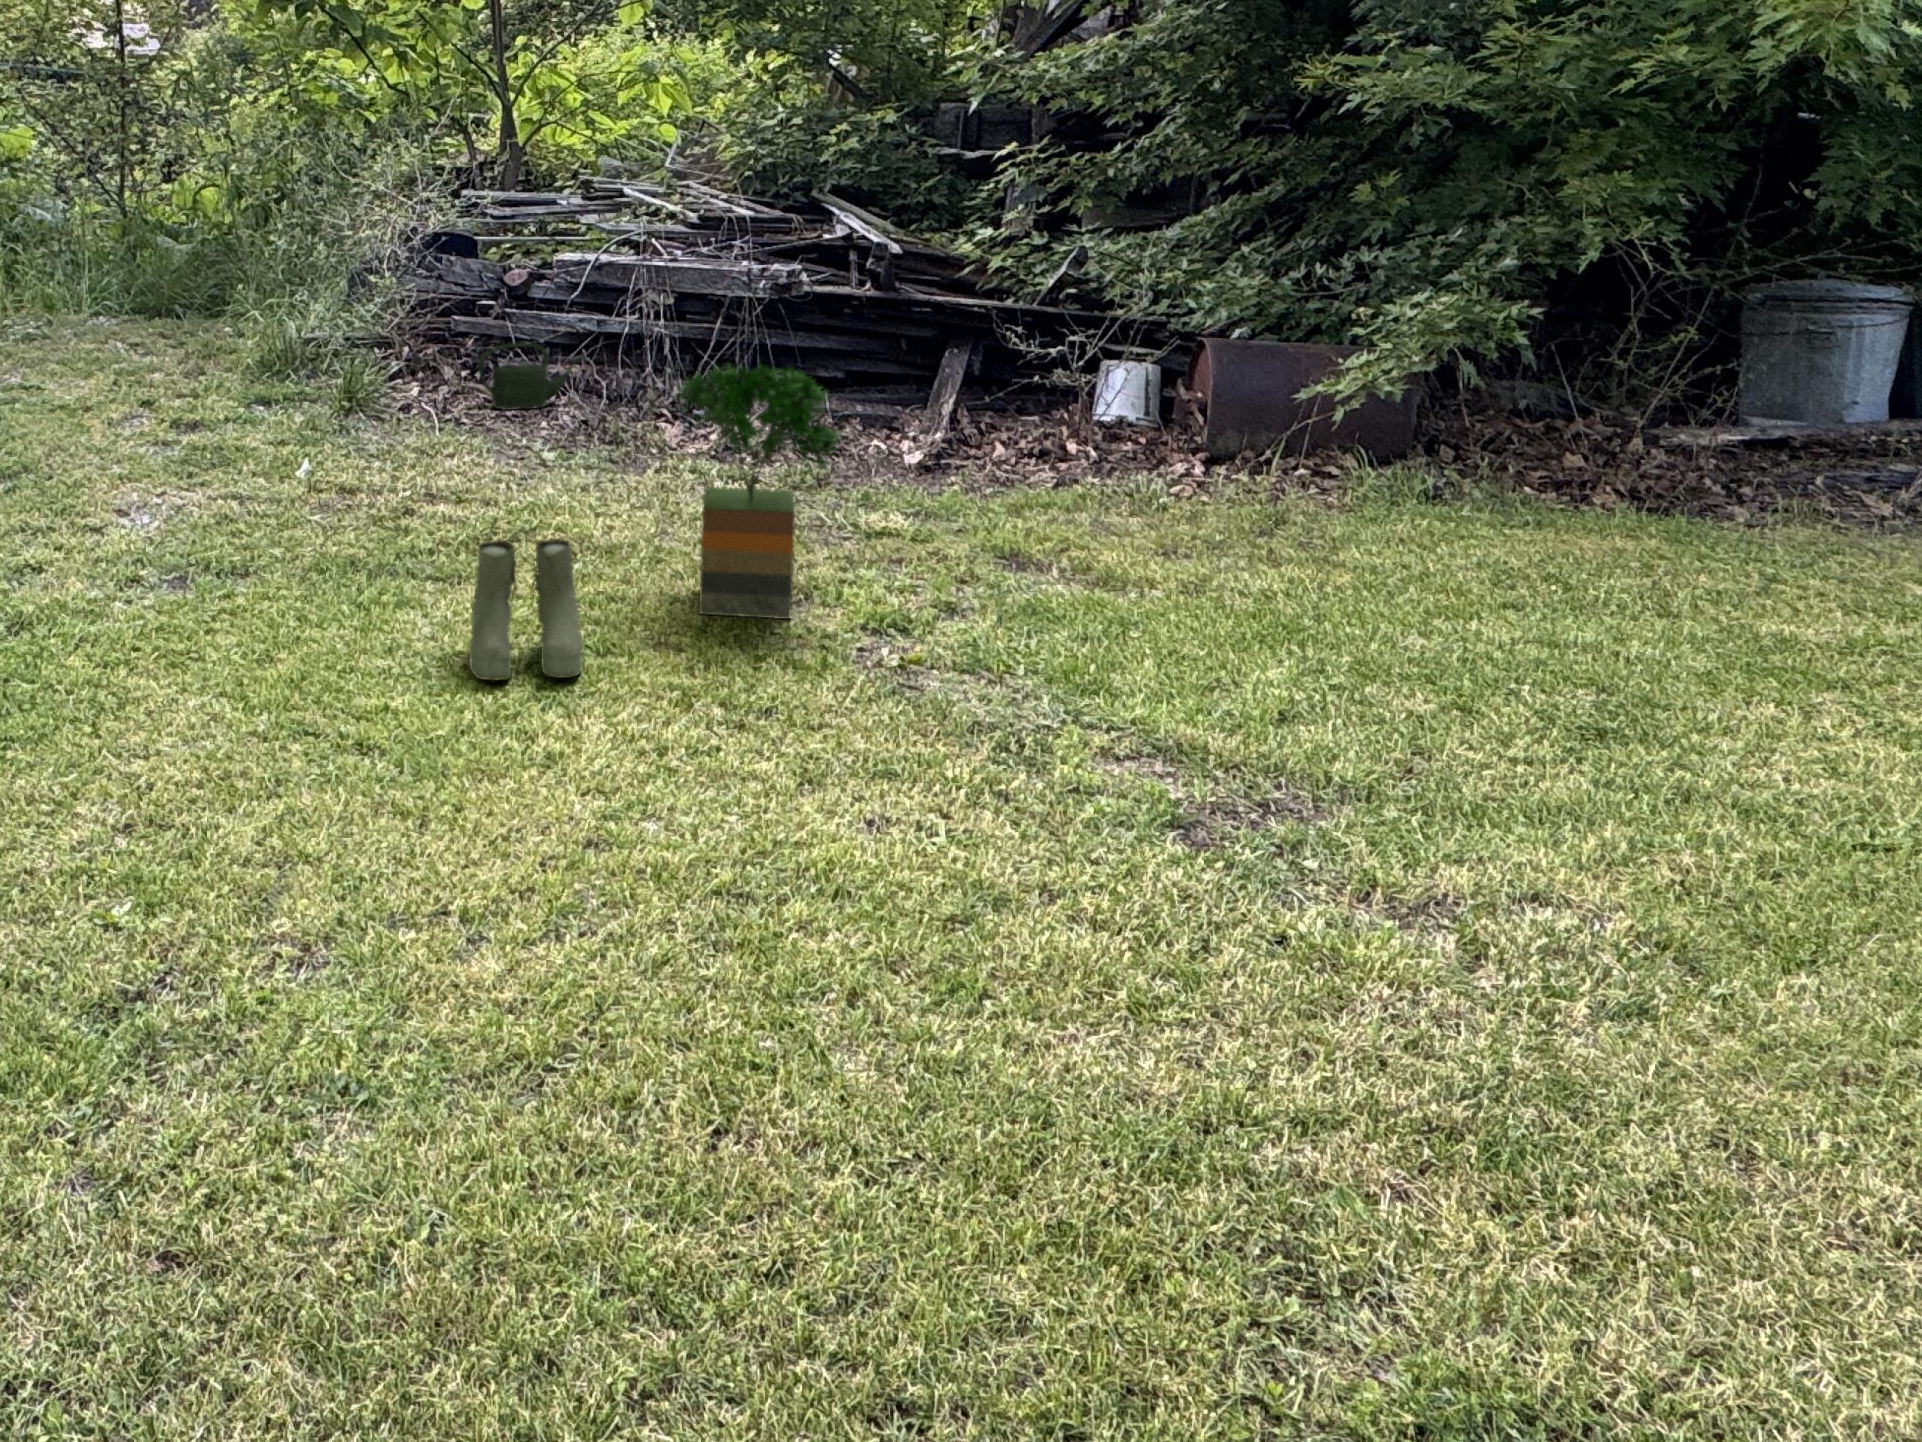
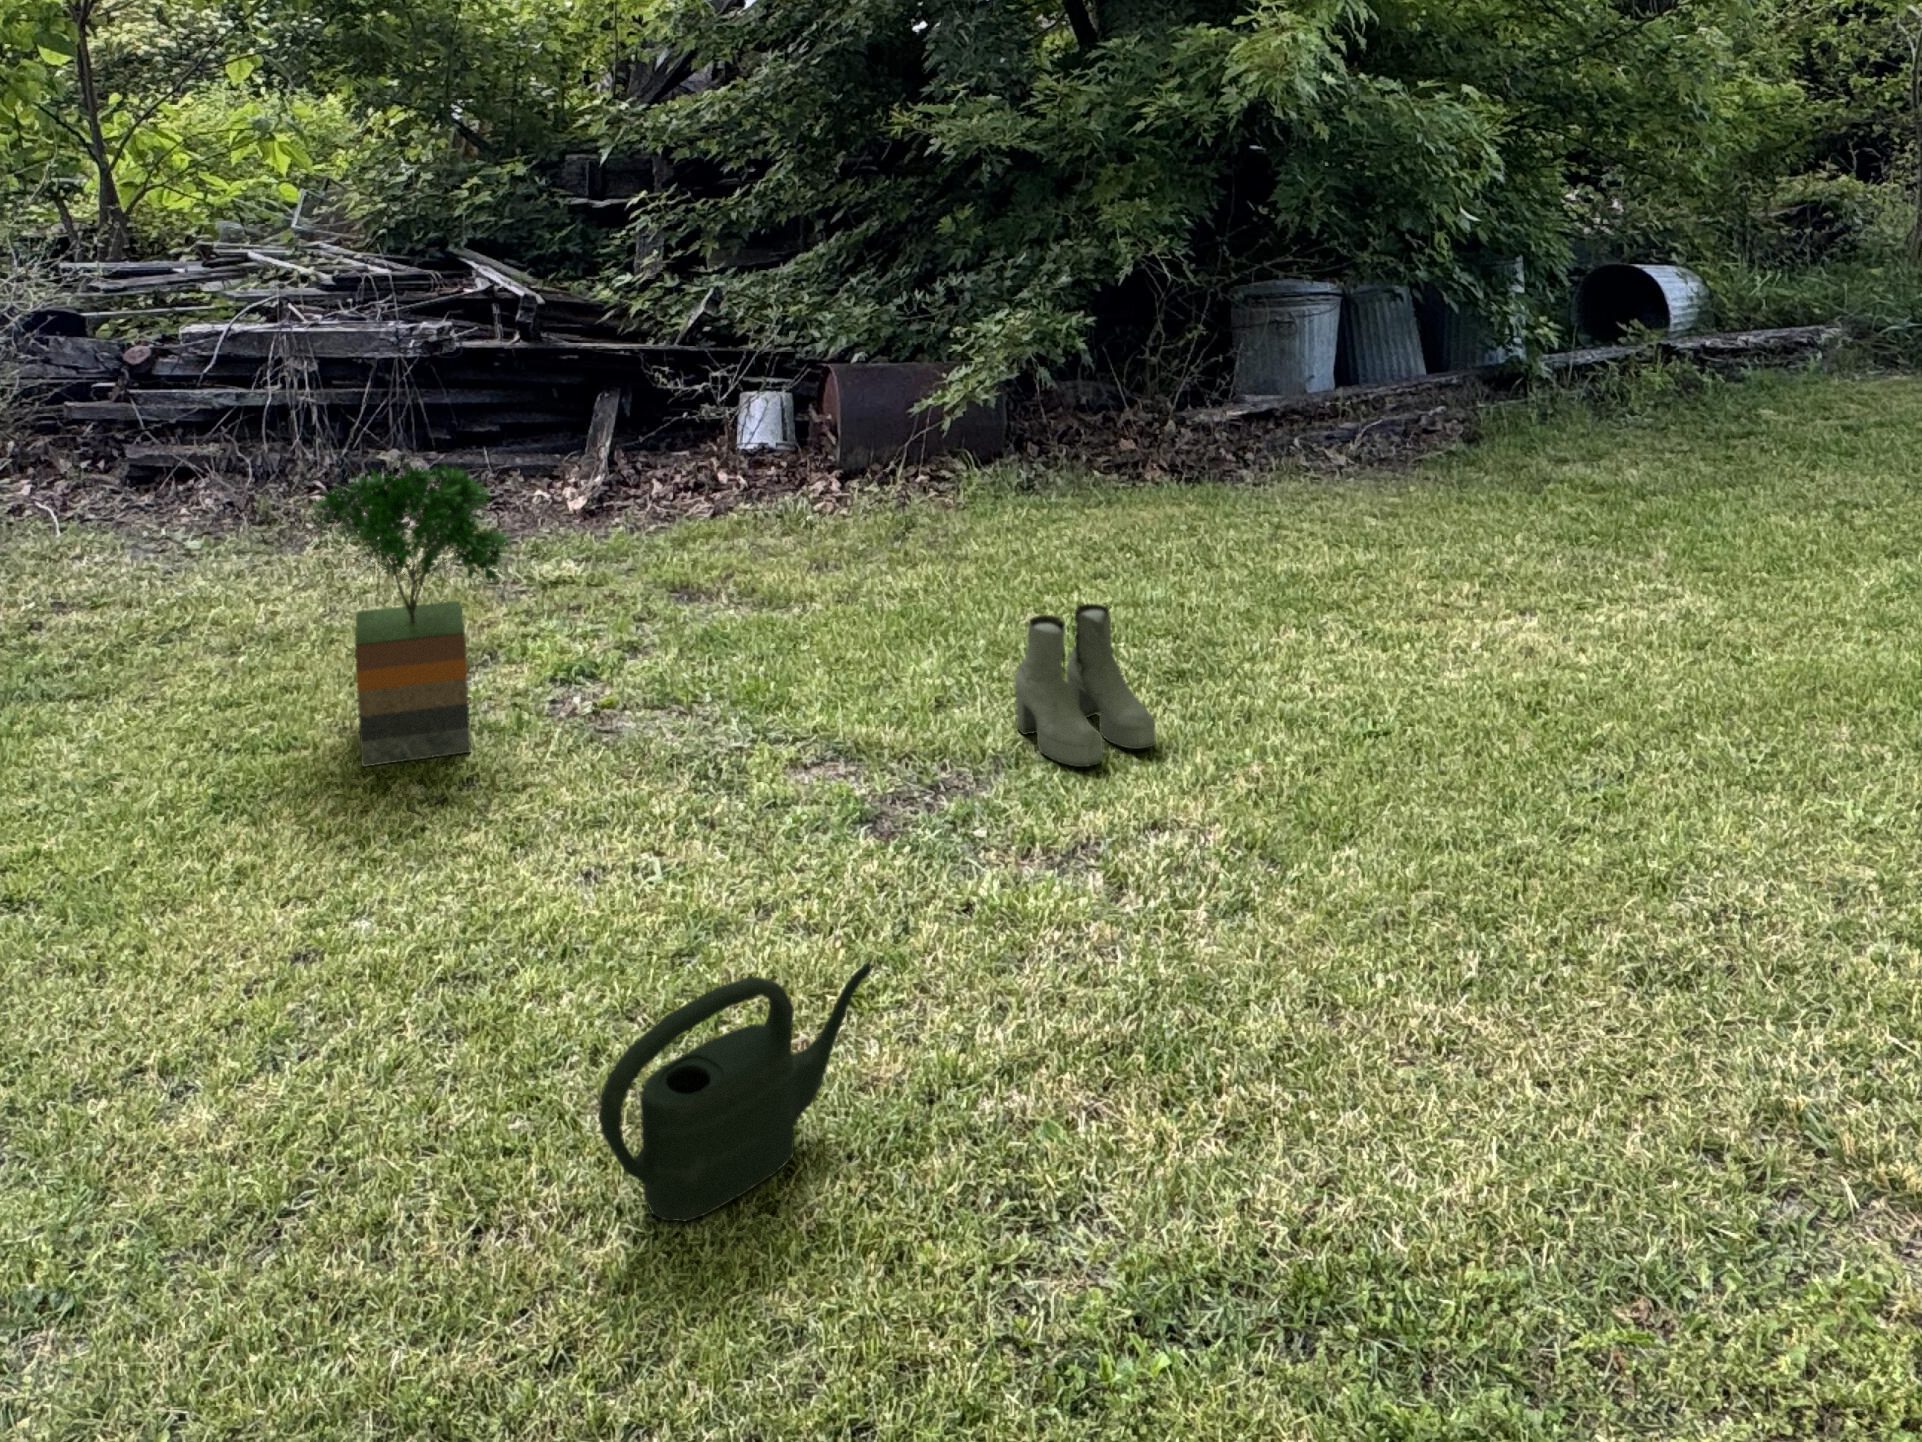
watering can: present [478,342,583,410] -> present [599,963,872,1221]
boots: present [469,539,583,681] -> present [1015,604,1156,767]

